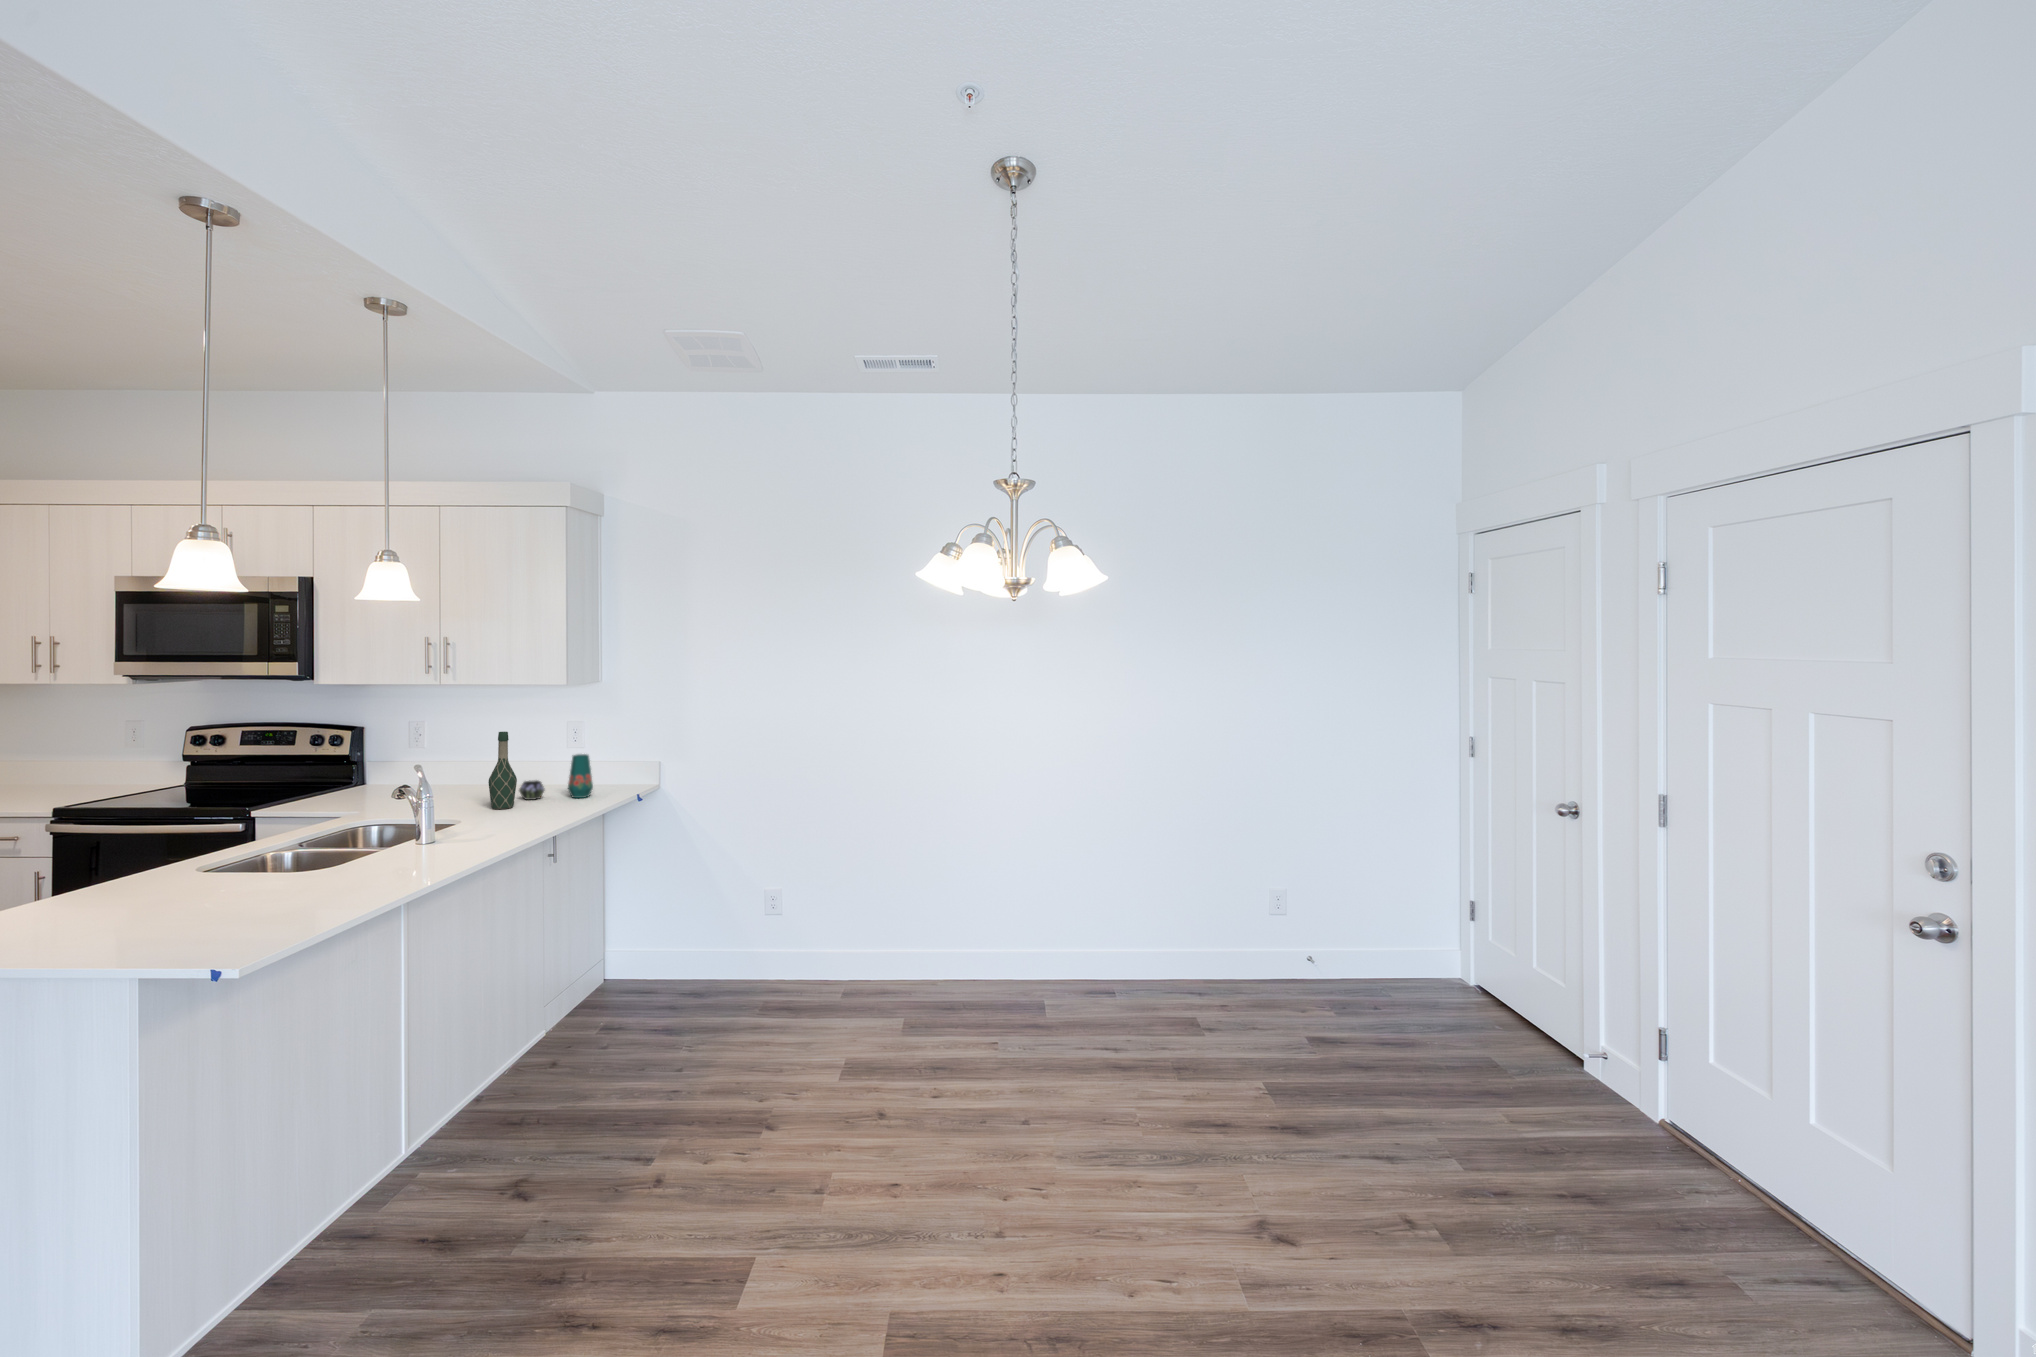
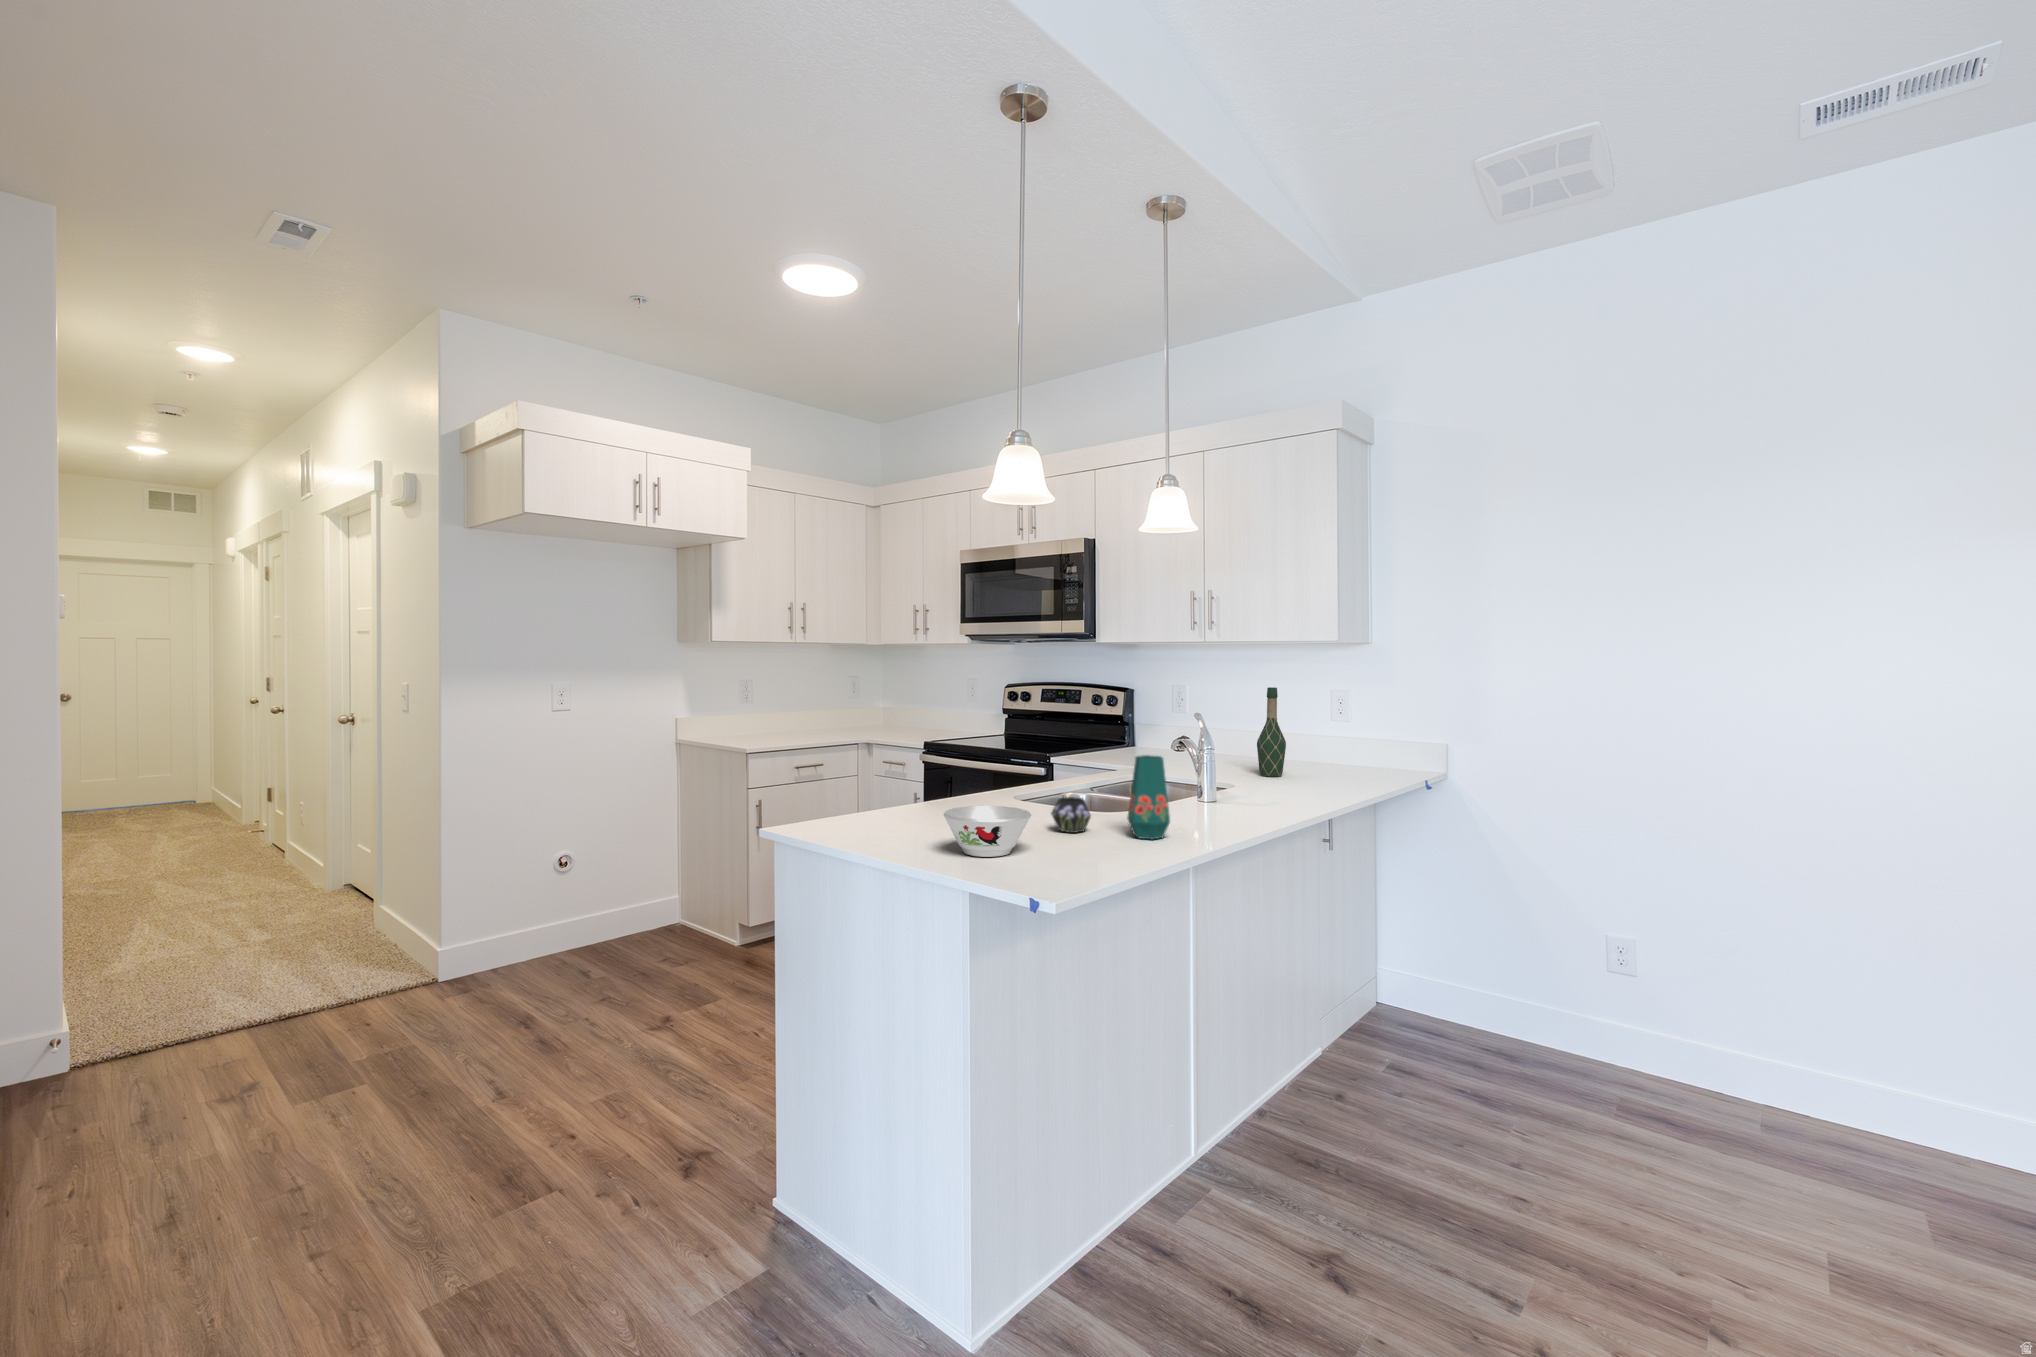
vase: present [519,754,593,800] -> present [1051,755,1170,840]
bowl: none [95,886,212,941] -> present [944,806,1031,857]

